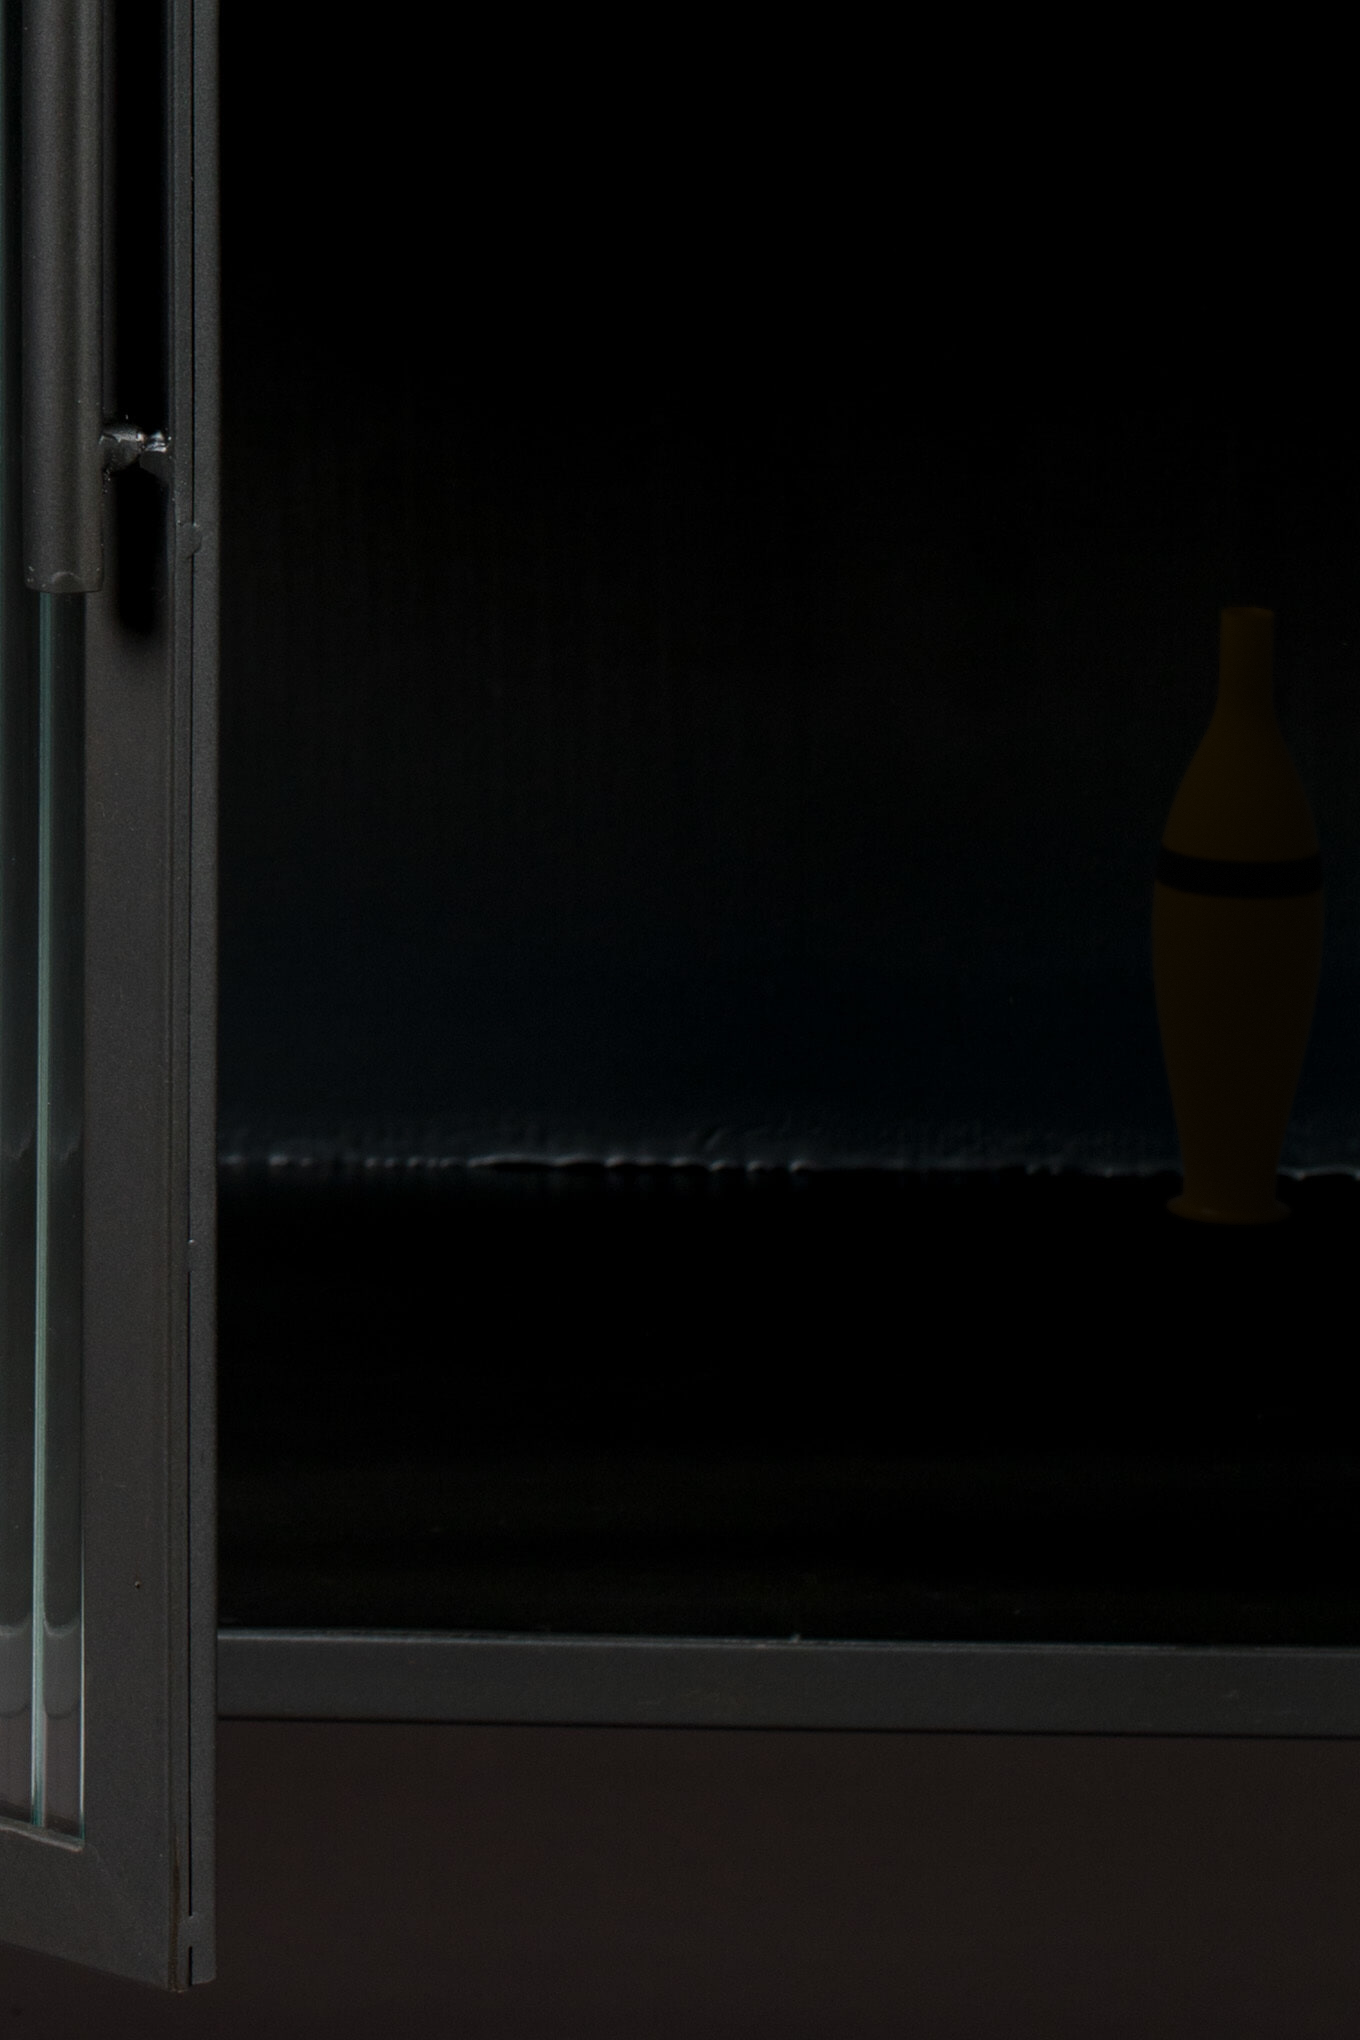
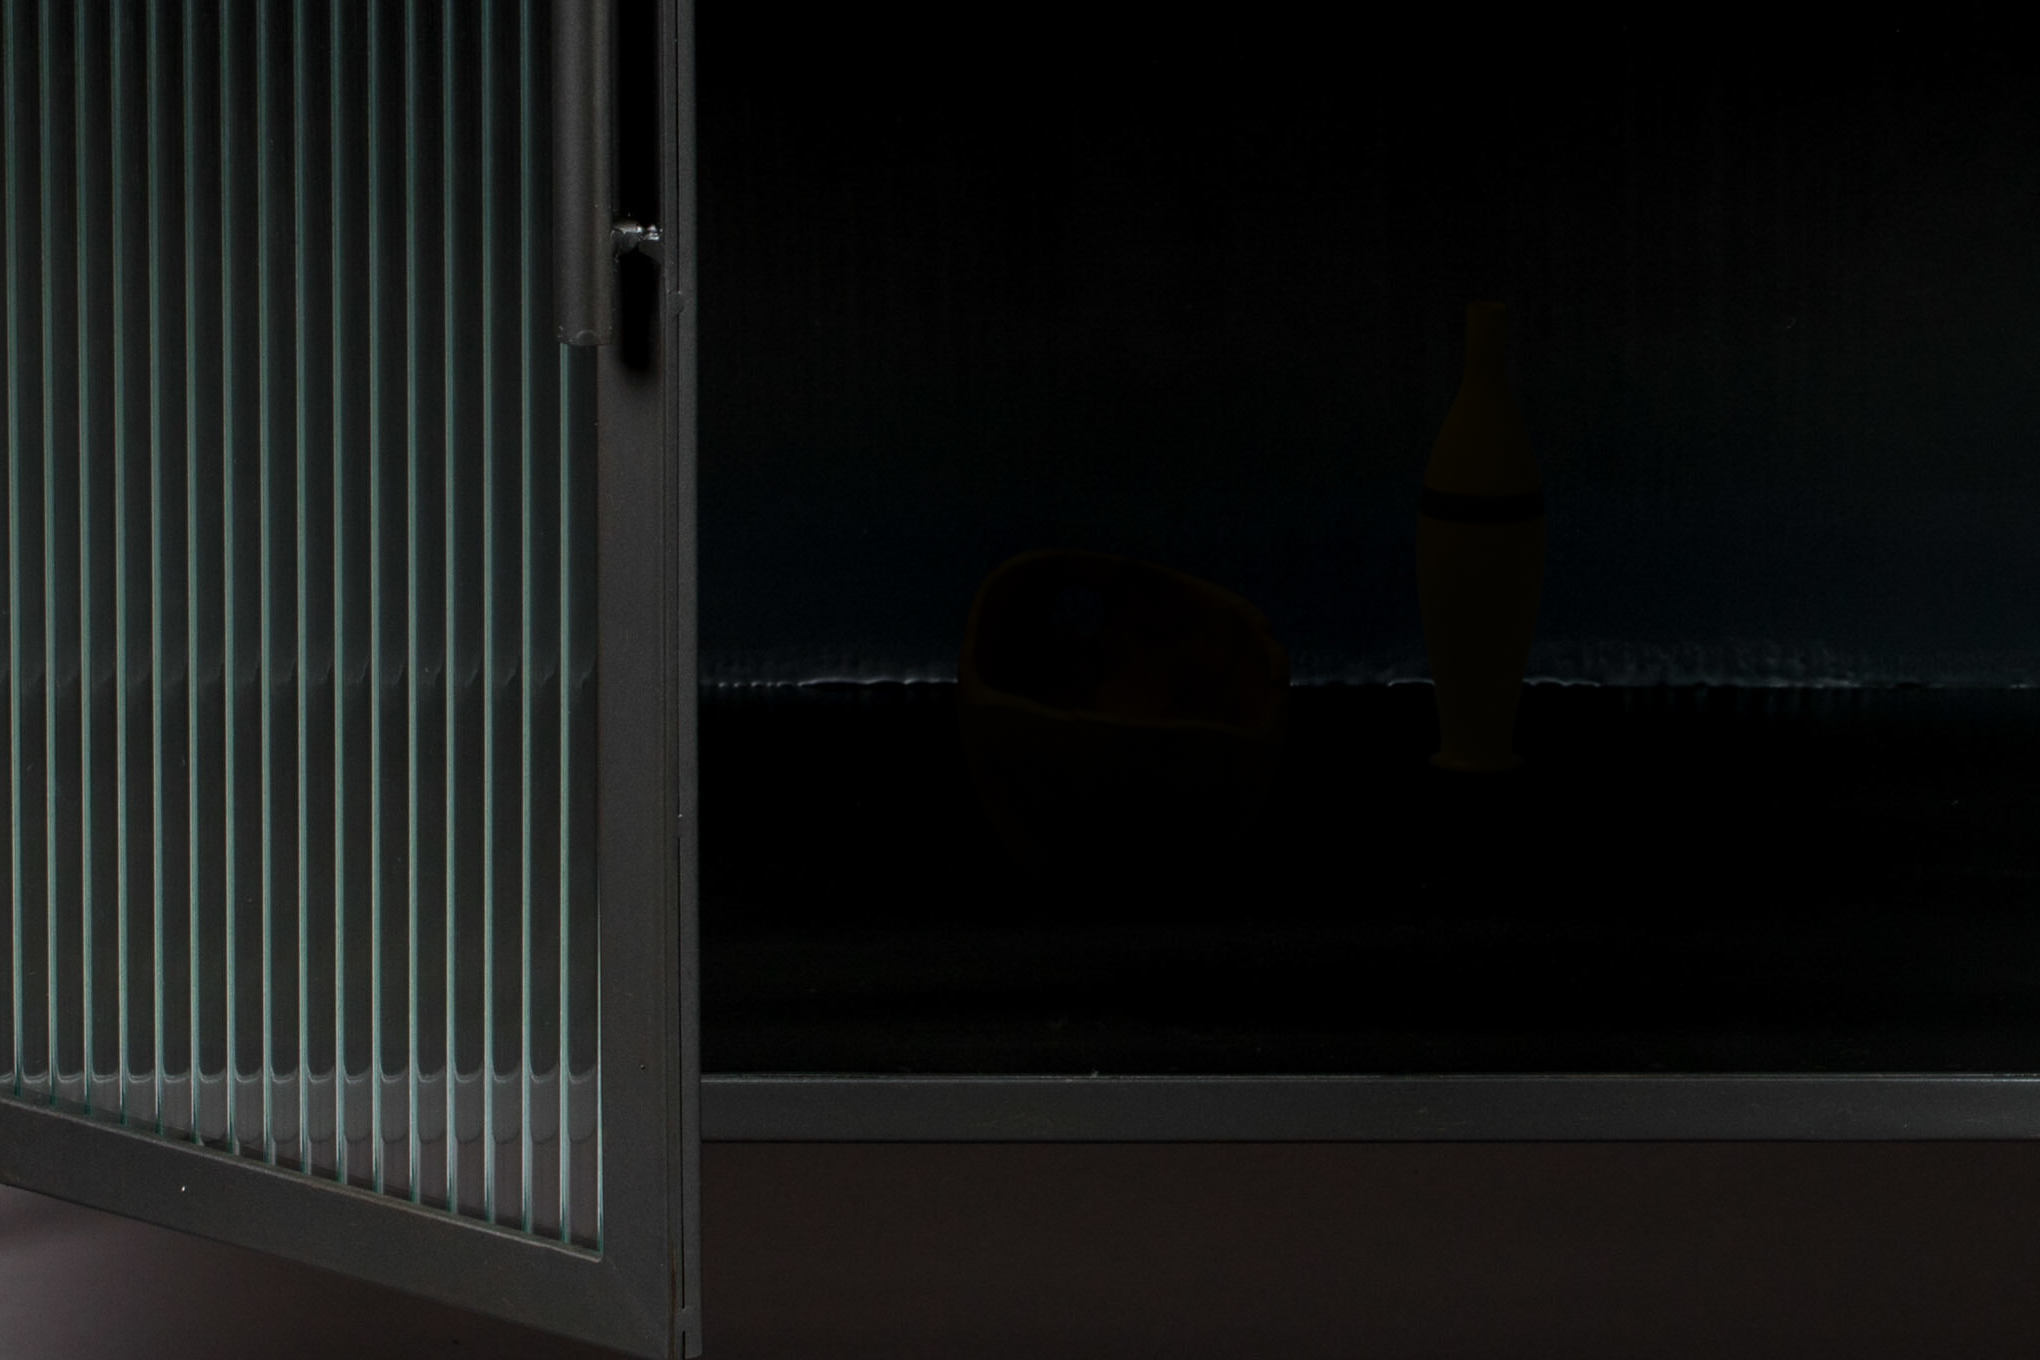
wooden bowl: none [565,923,1006,1393] -> present [955,548,1291,898]

